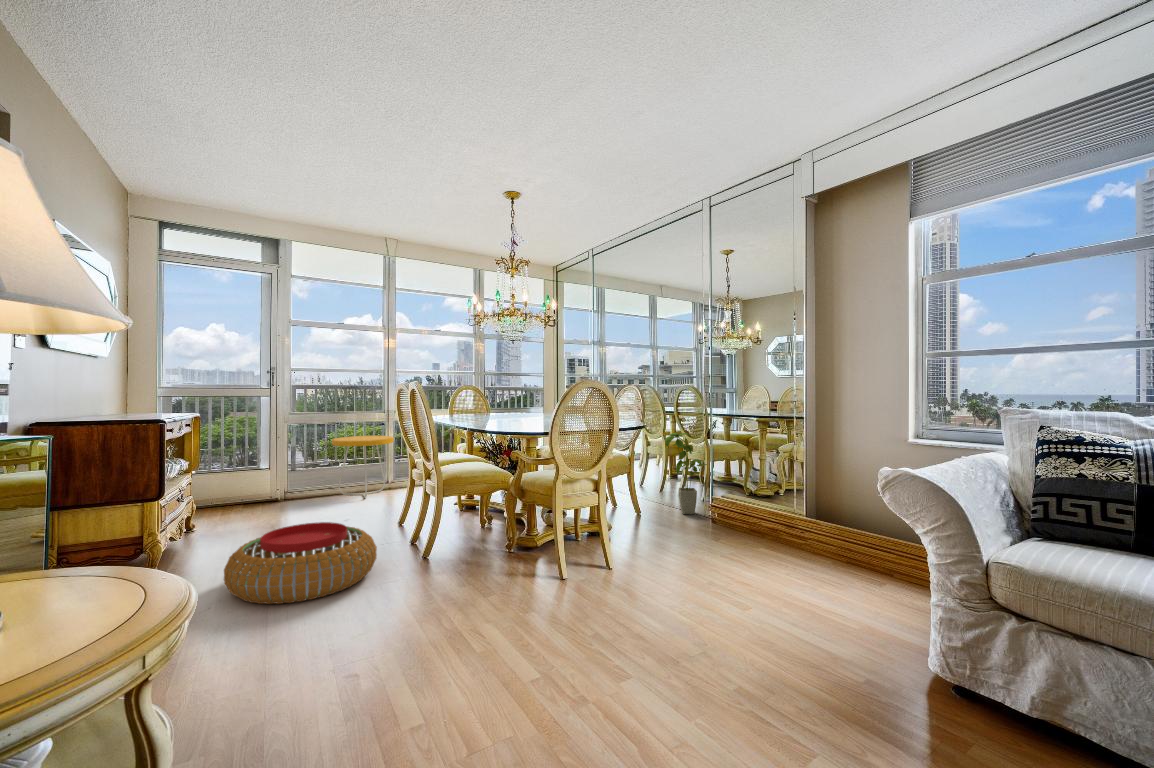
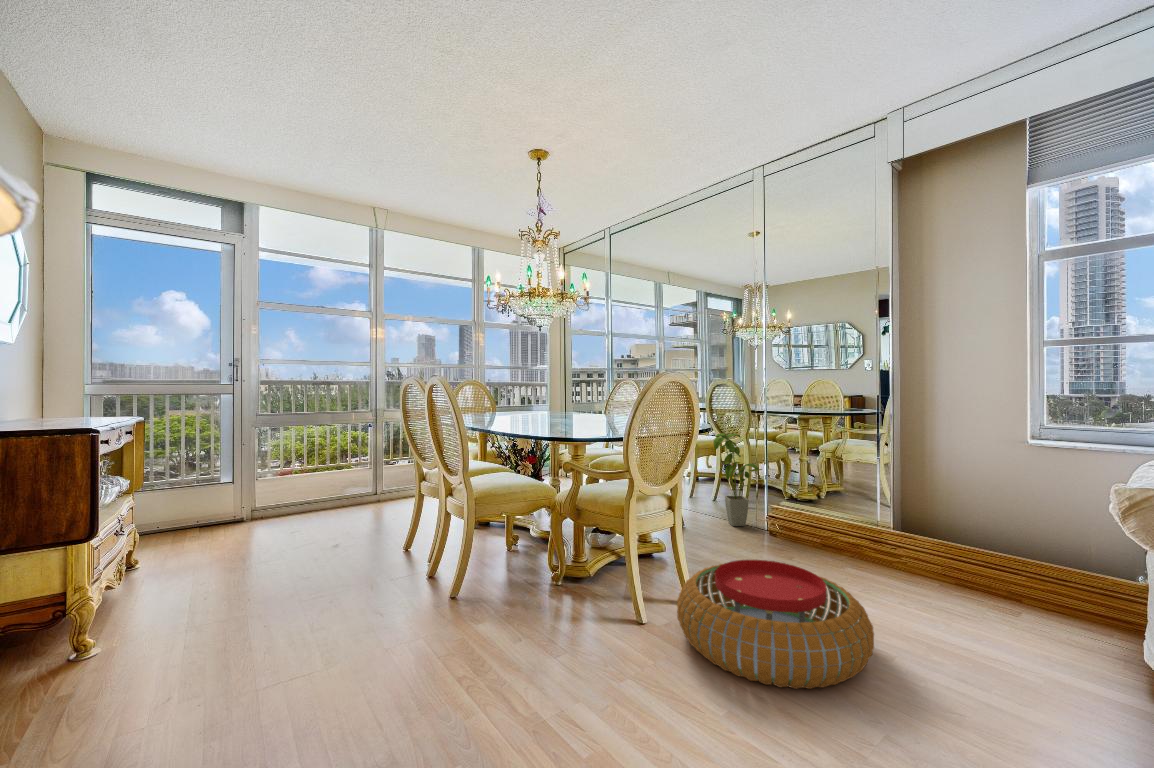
side table: present [332,436,394,498] -> none [311,439,385,515]
pouf: present [224,522,377,604] -> present [677,560,874,689]

